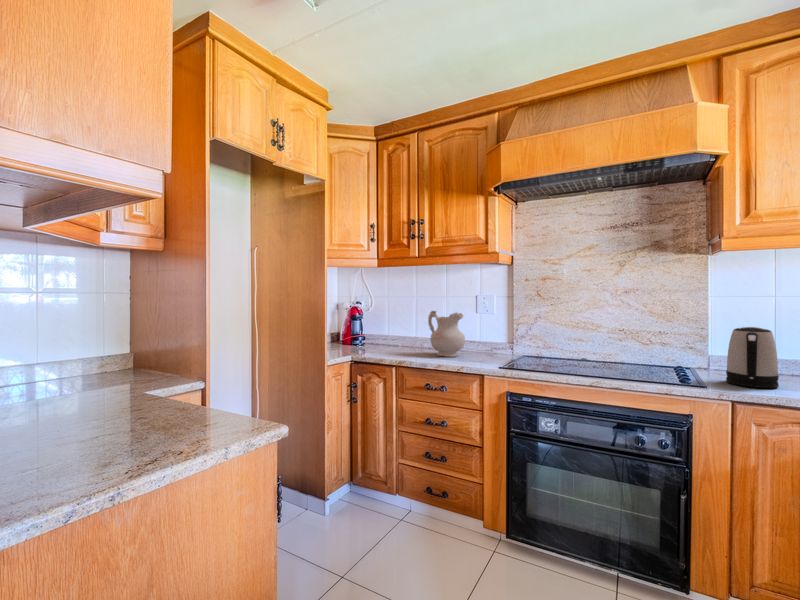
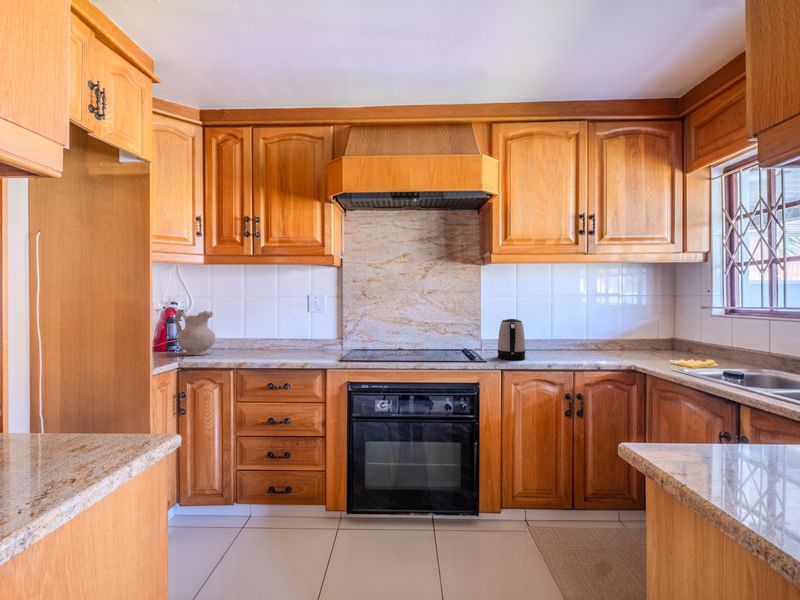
ceramic pitcher: present [428,311,465,357] -> present [175,310,215,355]

